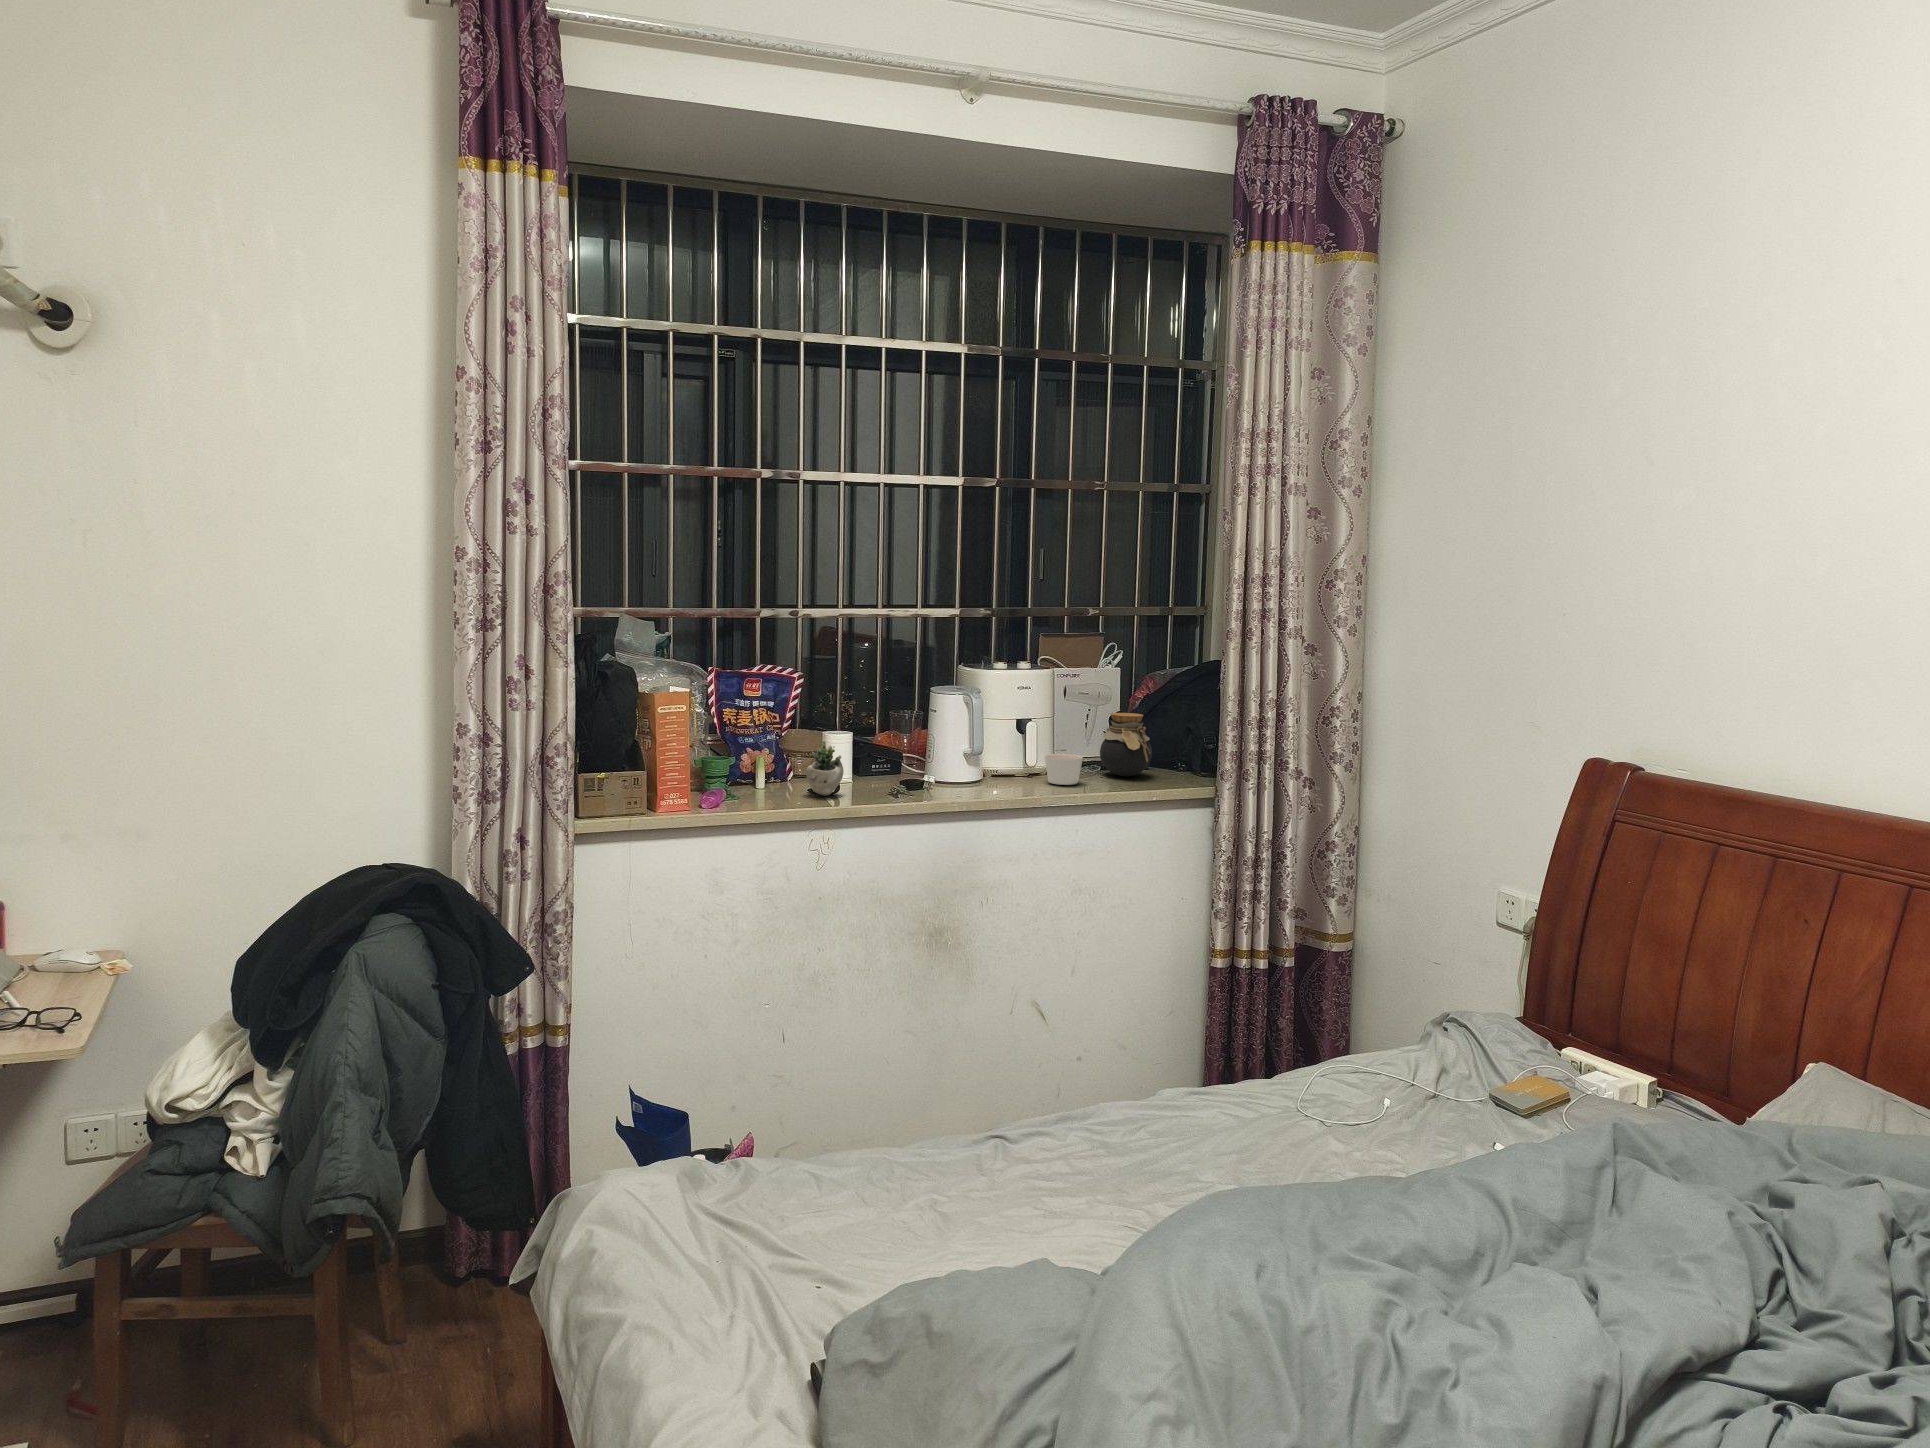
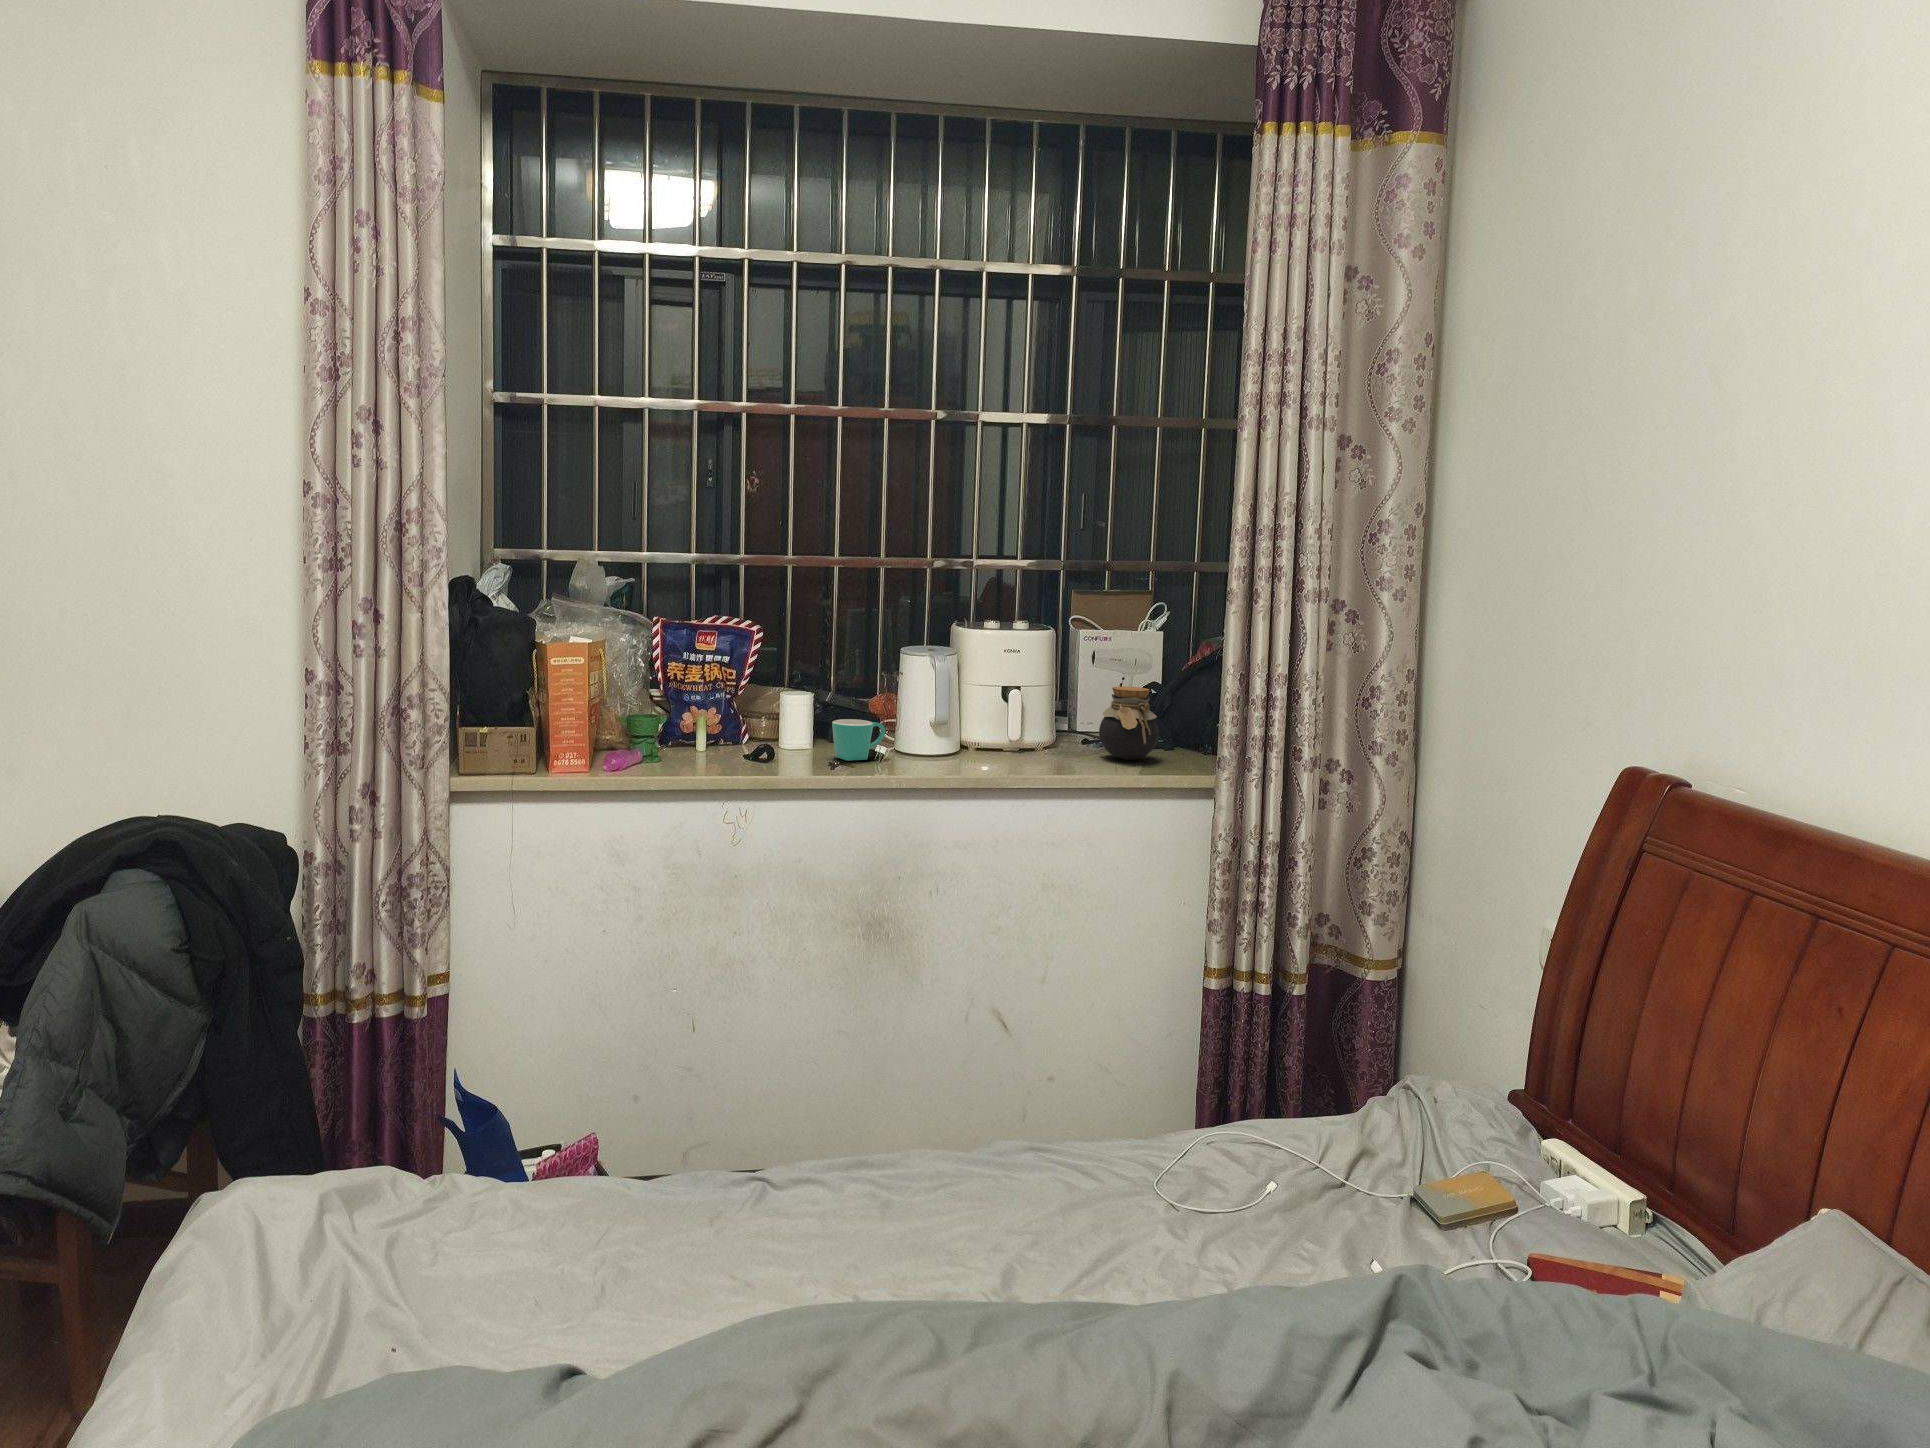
succulent plant: present [806,738,881,796] -> none [730,701,807,763]
mug: none [886,752,928,789] -> present [832,719,886,761]
candle: present [1045,754,1083,785] -> none [1021,730,1064,765]

